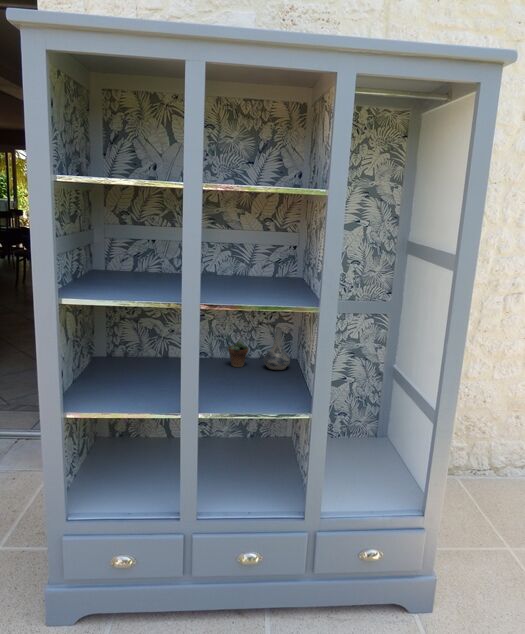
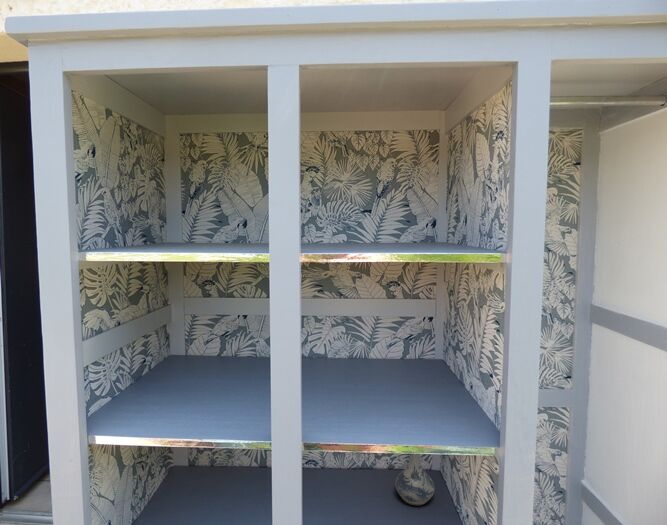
succulent plant: present [228,341,248,367] -> none [344,442,373,494]

